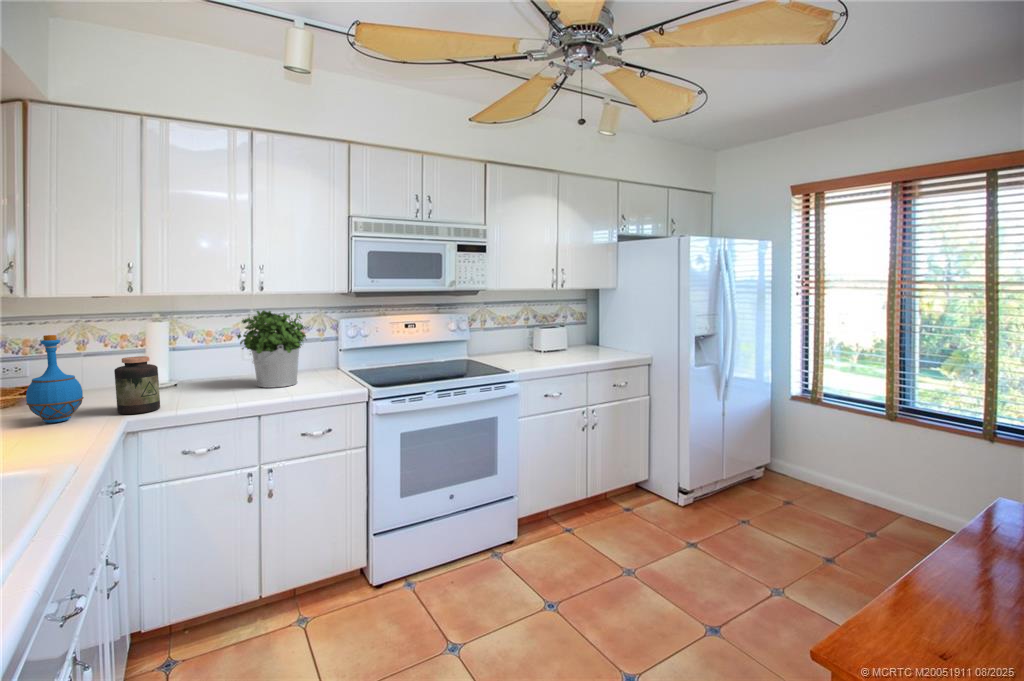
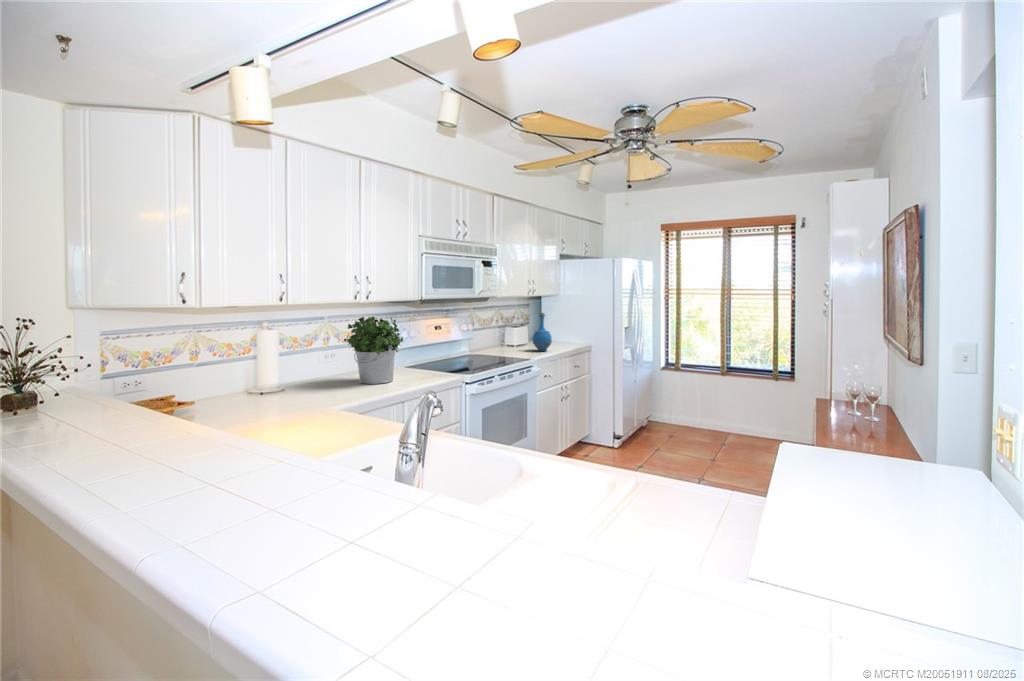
bottle: present [26,335,84,423] -> present [533,313,552,351]
jar: present [114,356,160,414] -> none [302,360,338,412]

